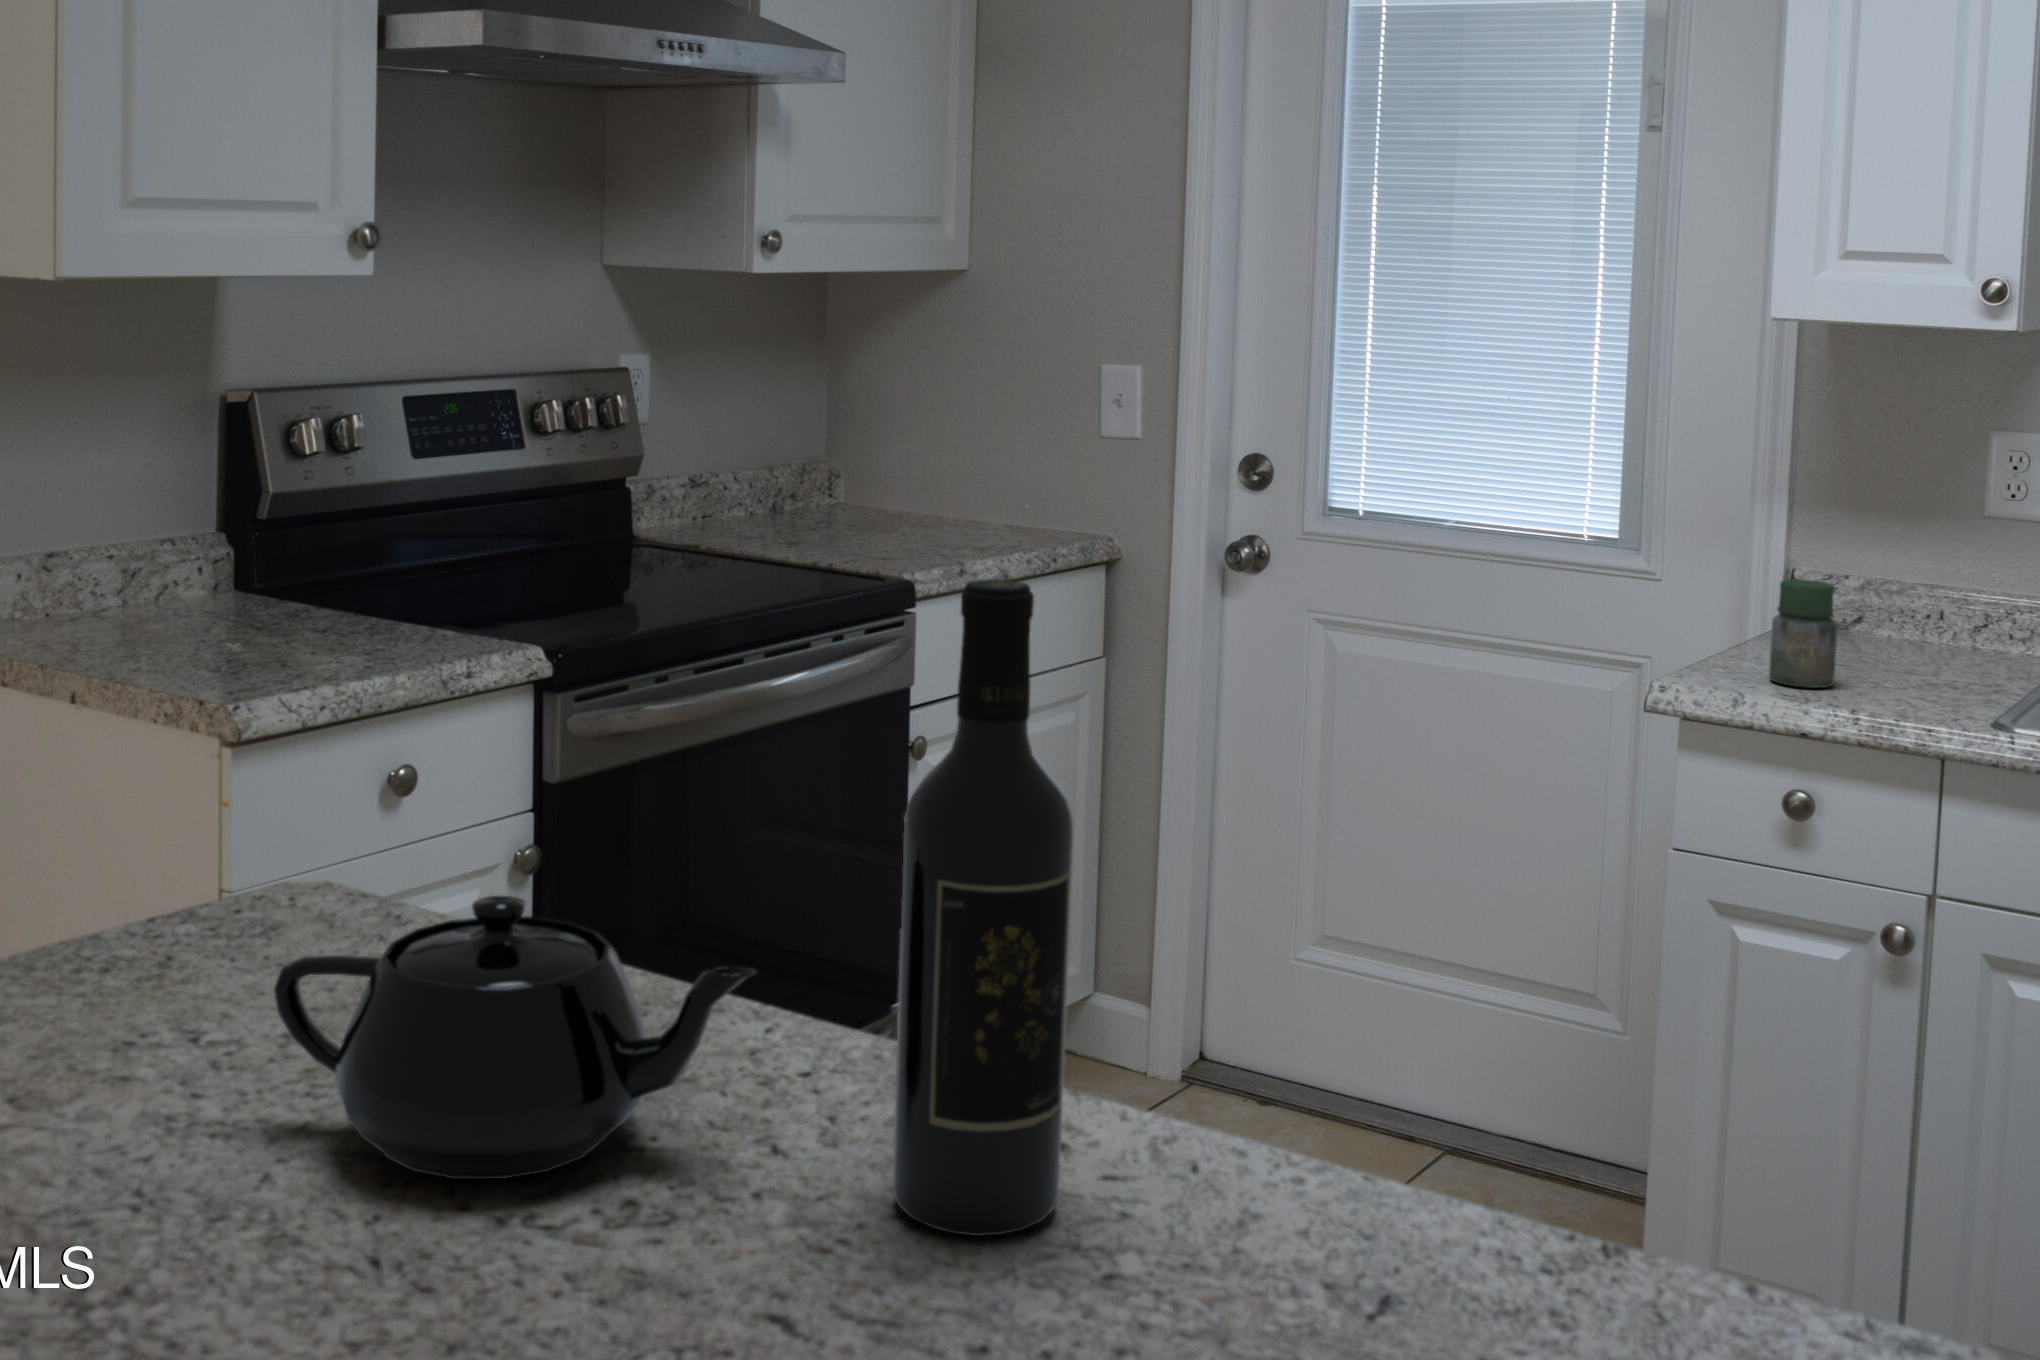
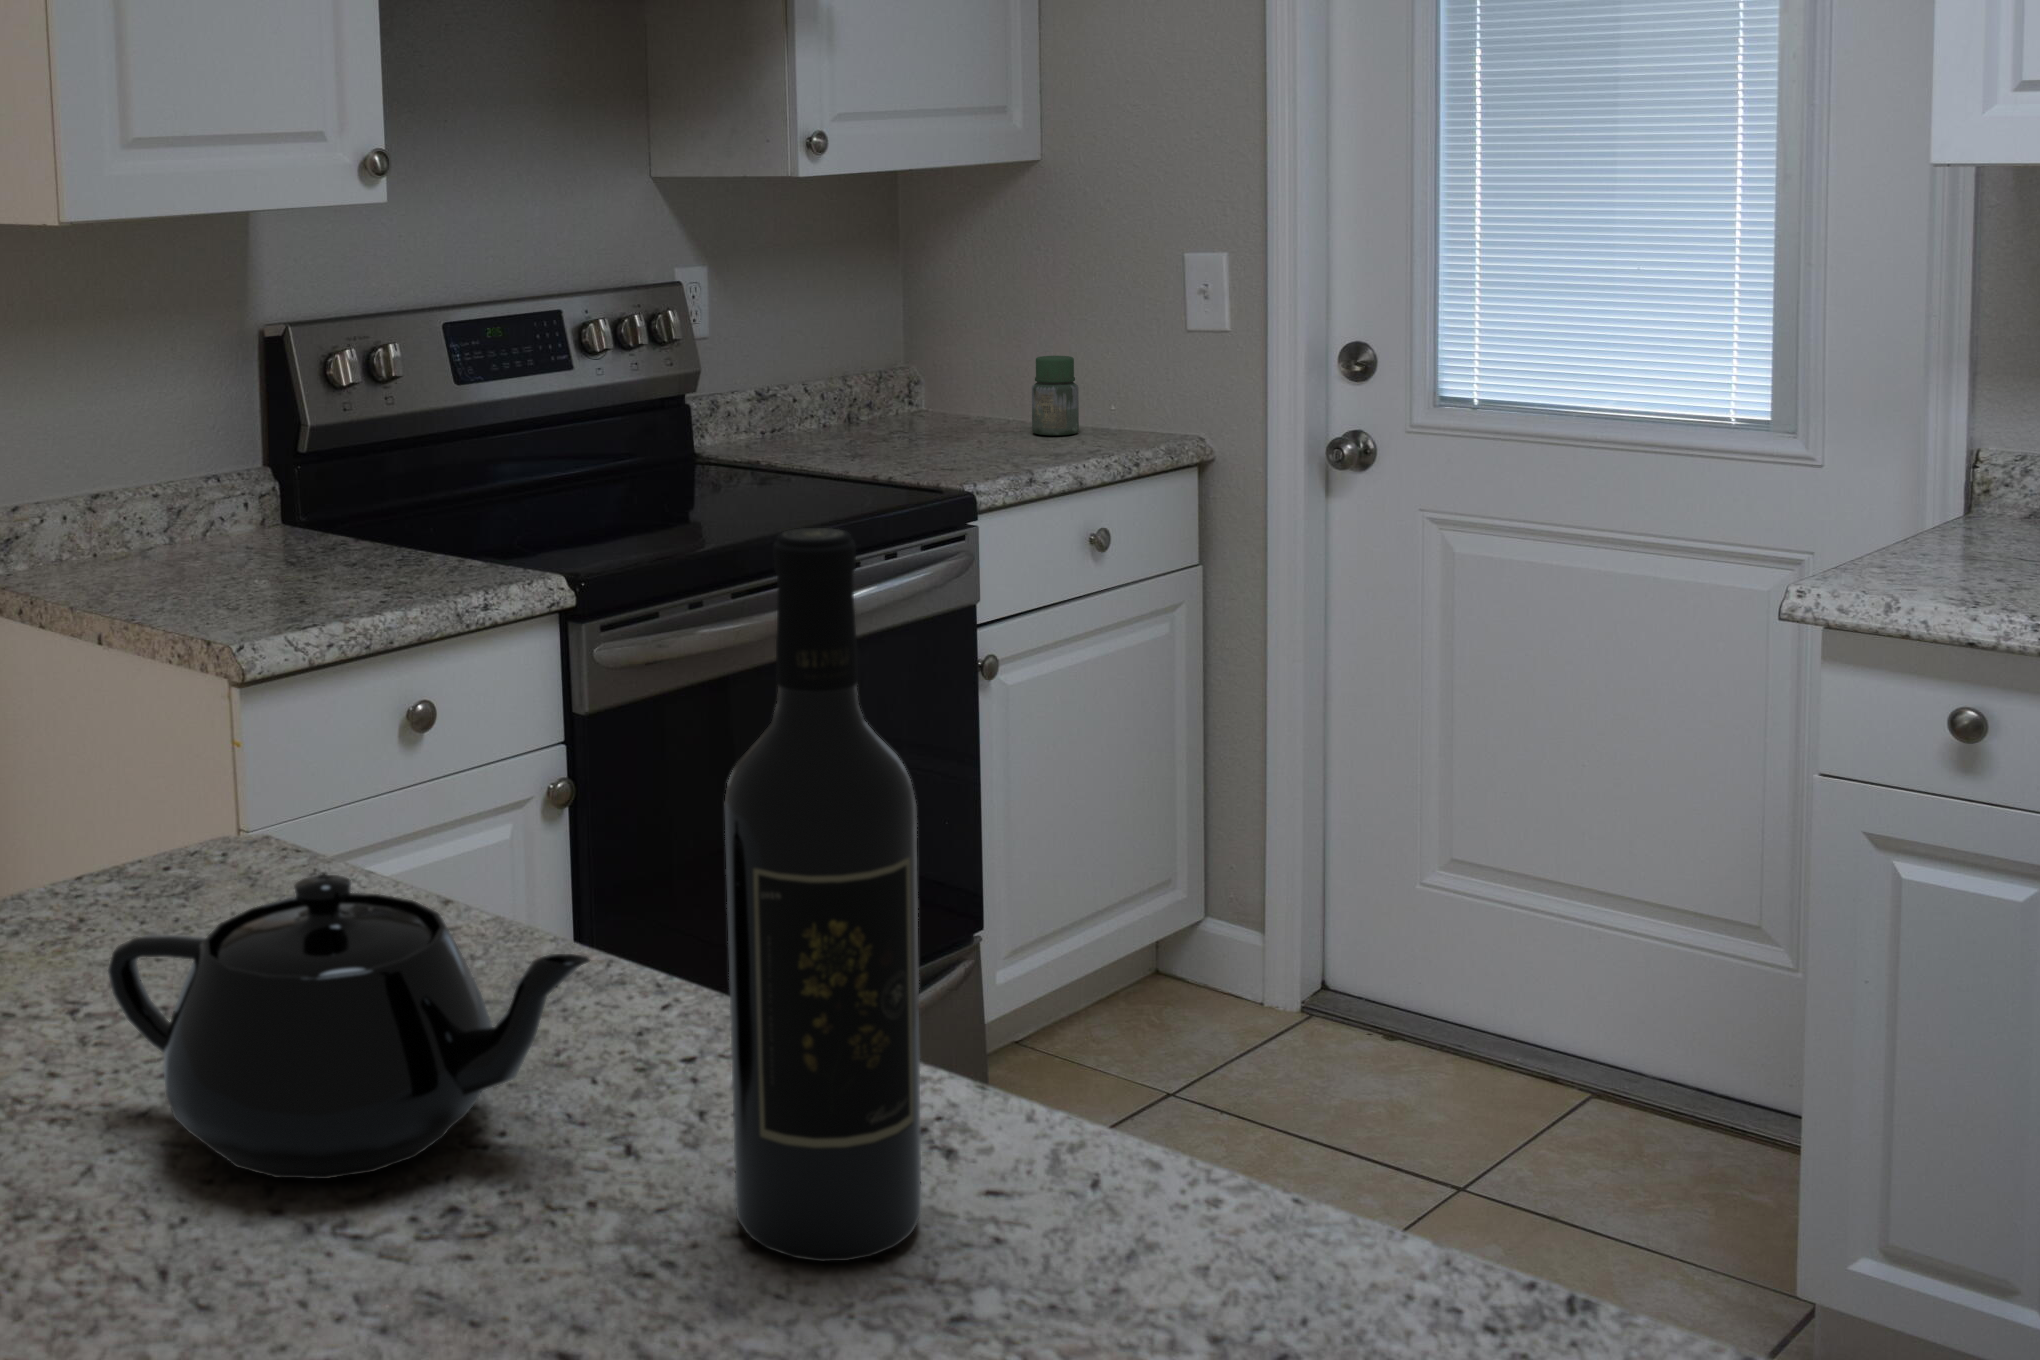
jar: present [1769,579,1837,688] -> present [1032,356,1079,435]

